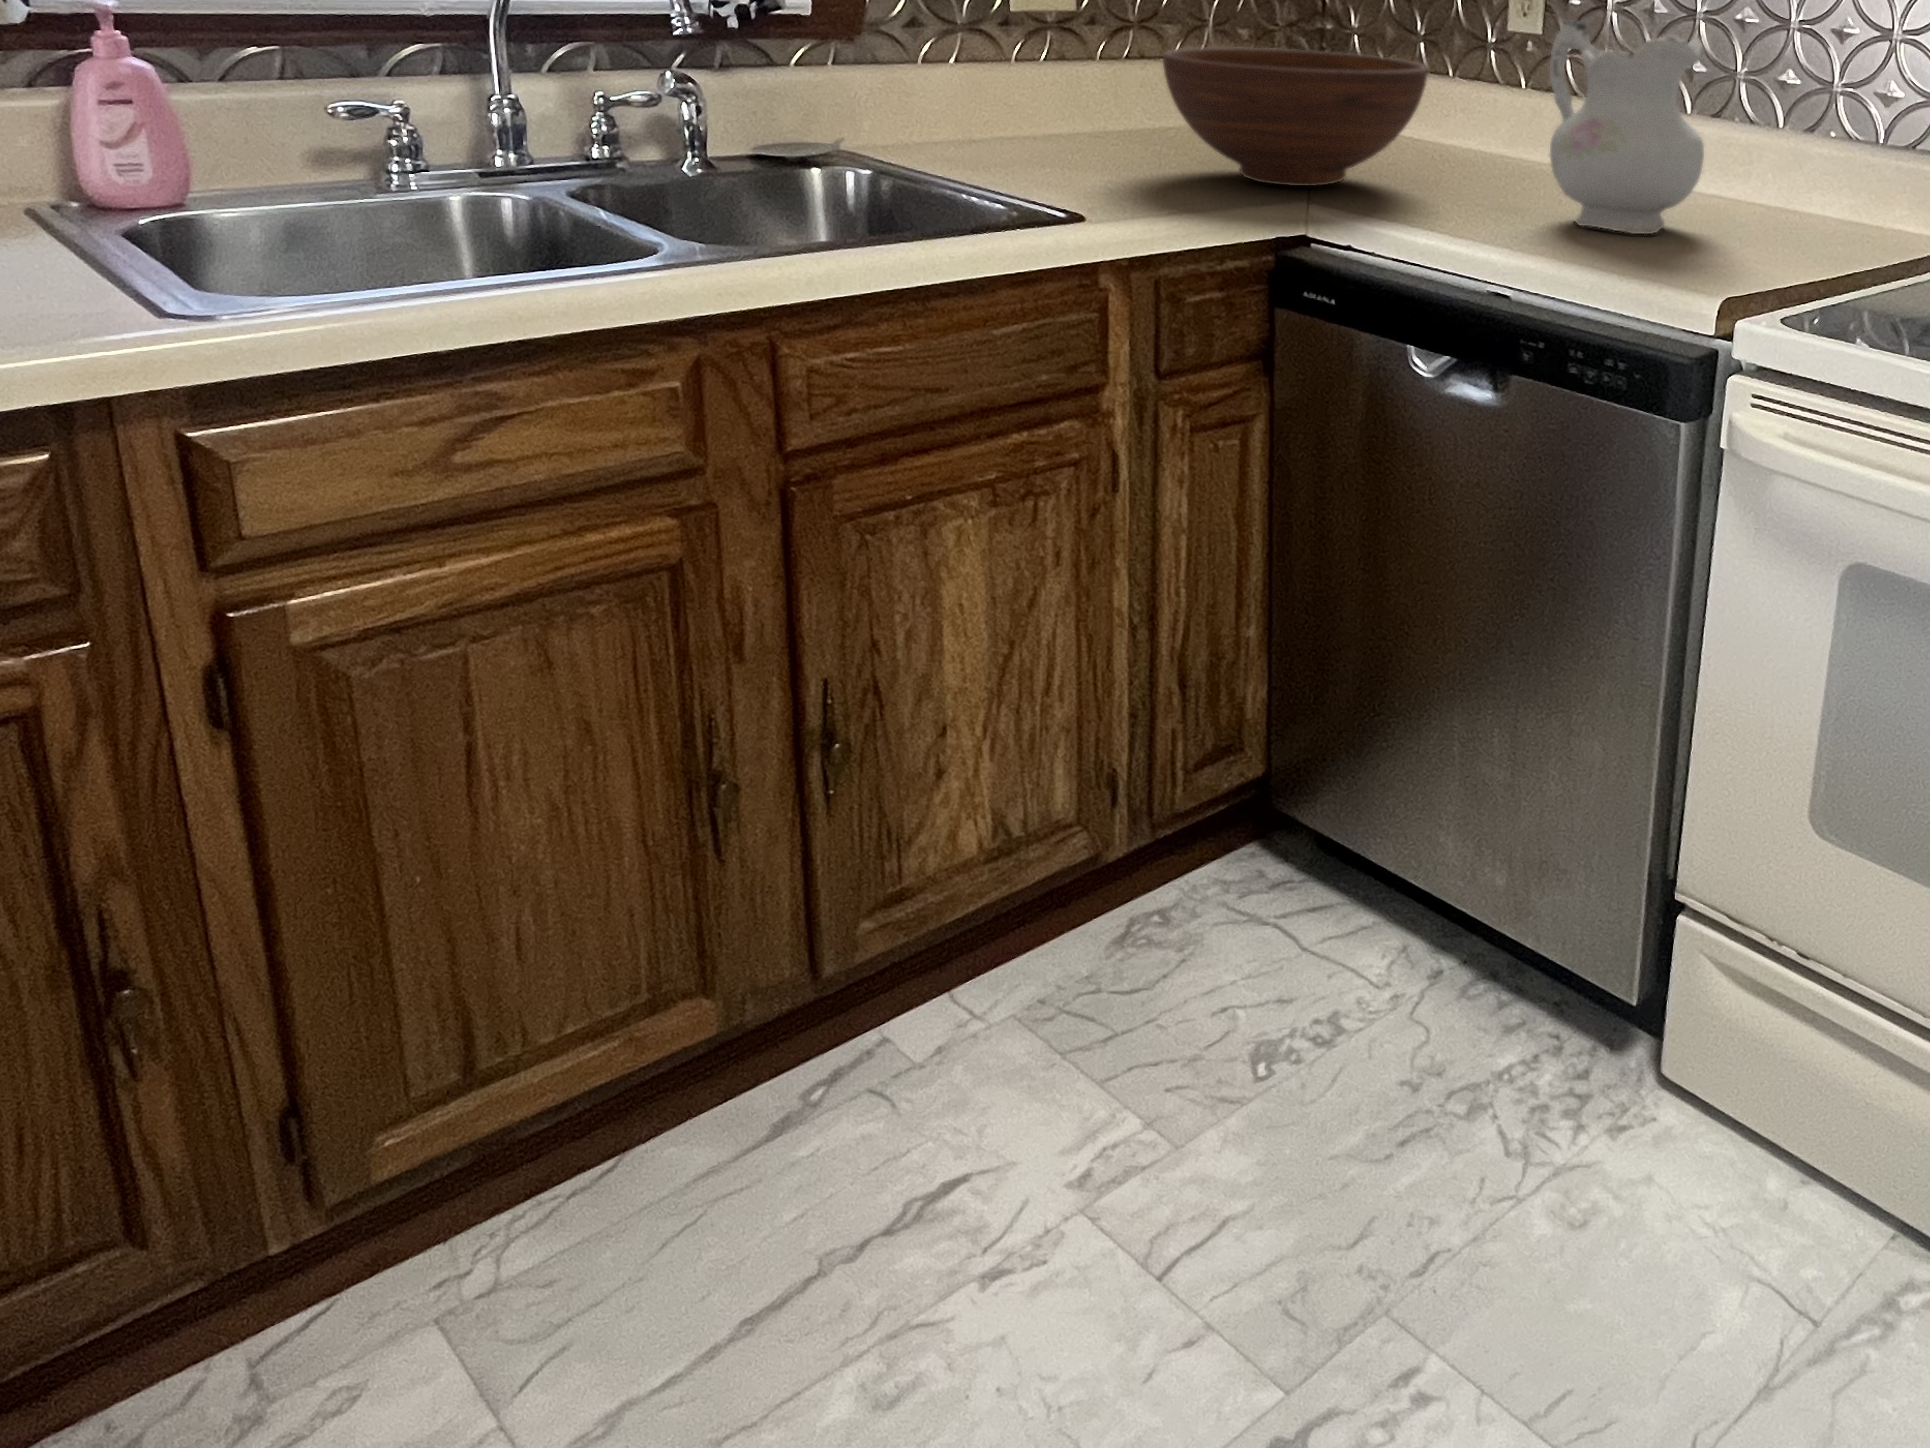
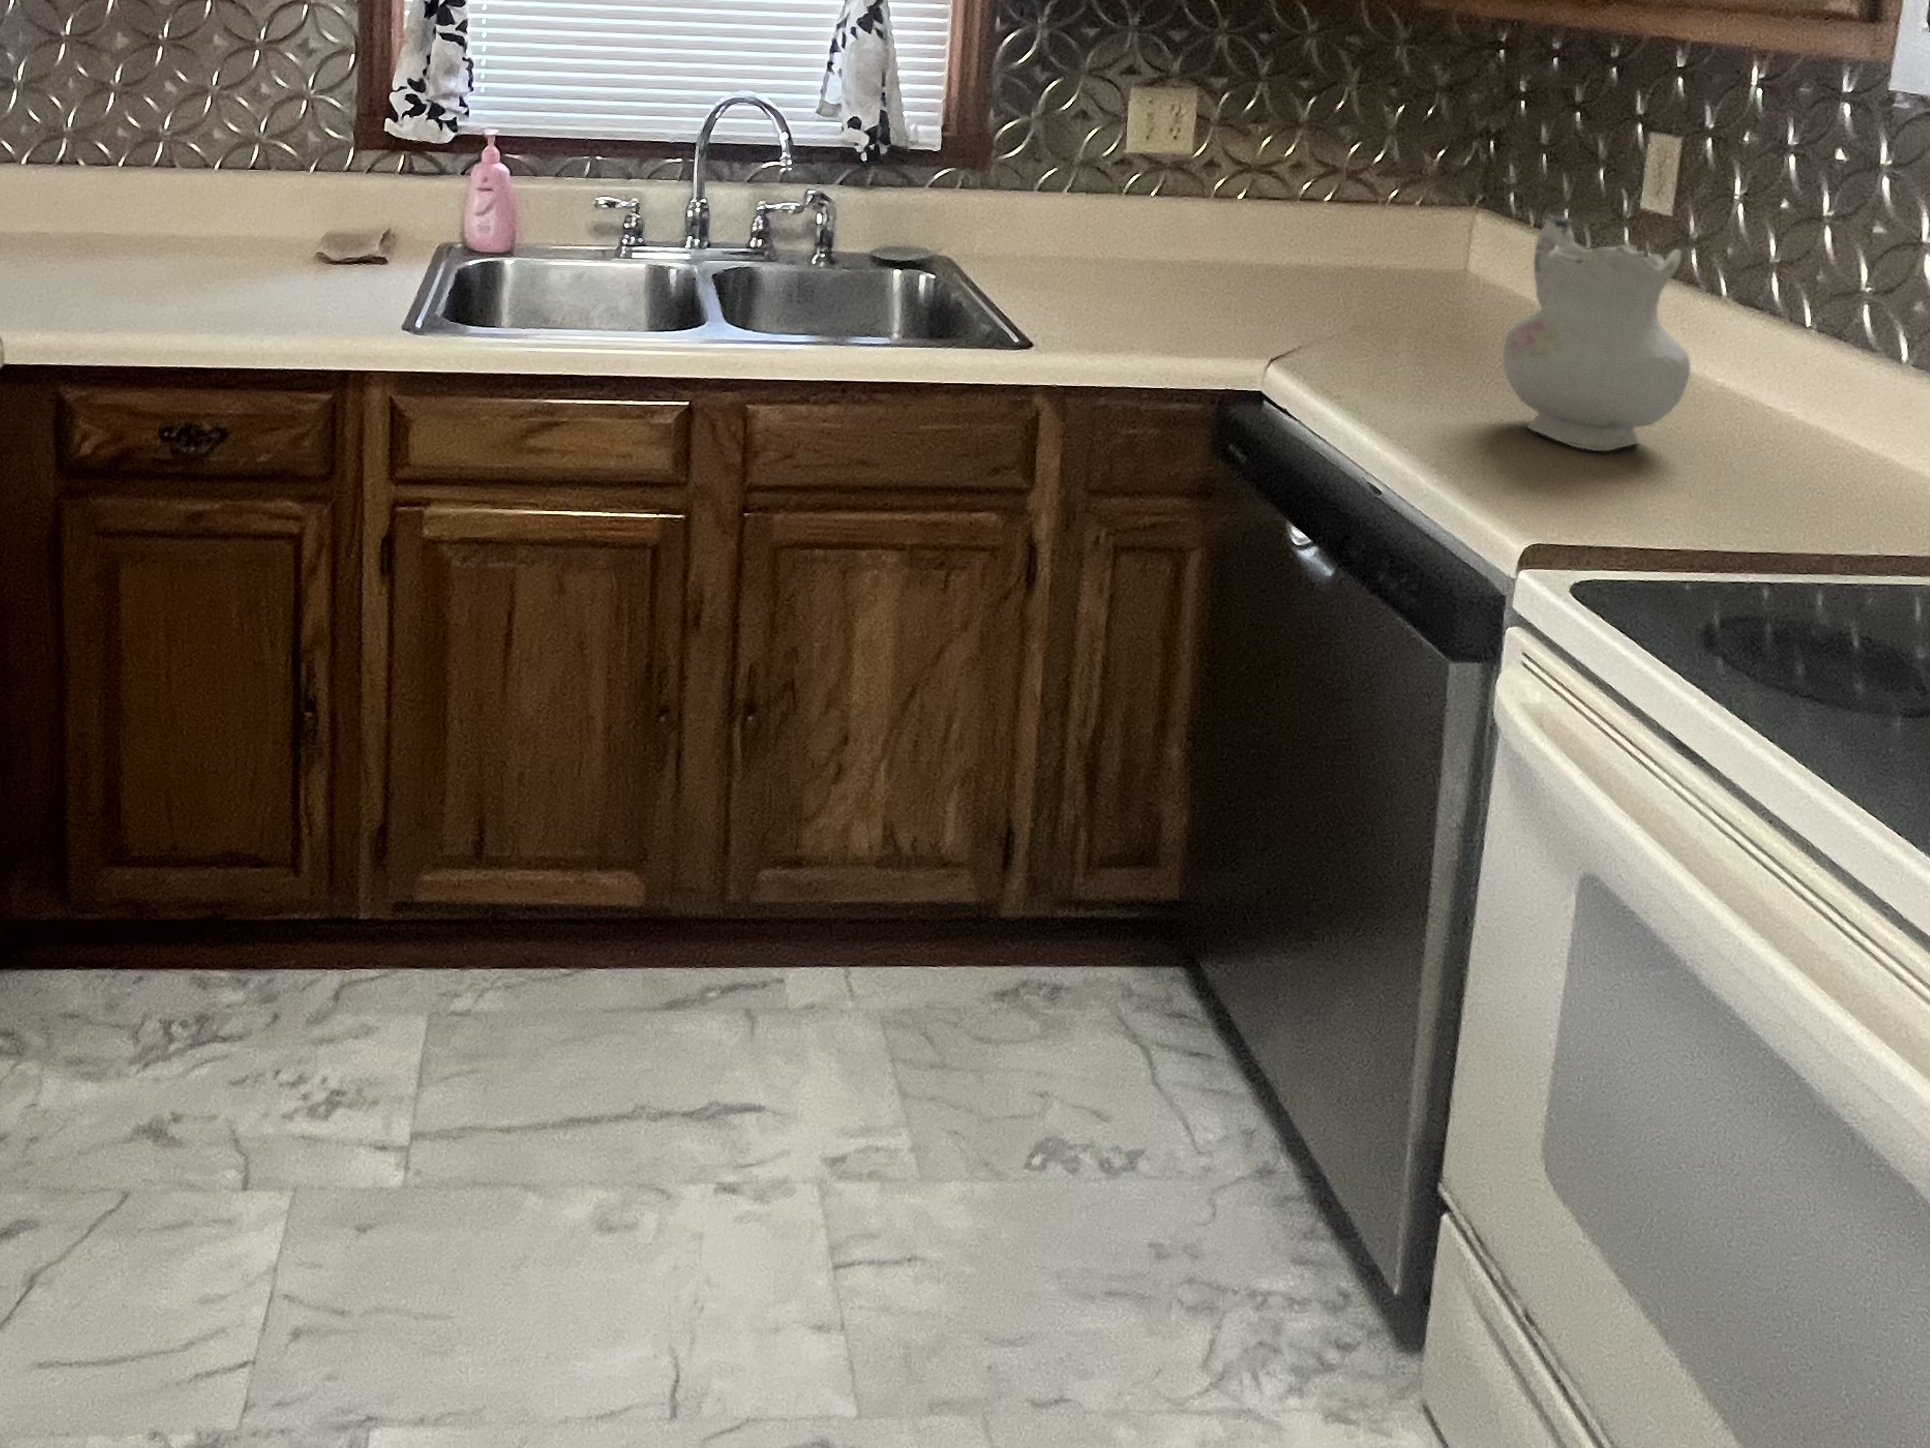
fruit bowl: present [1163,47,1428,186] -> none [1181,202,1443,343]

